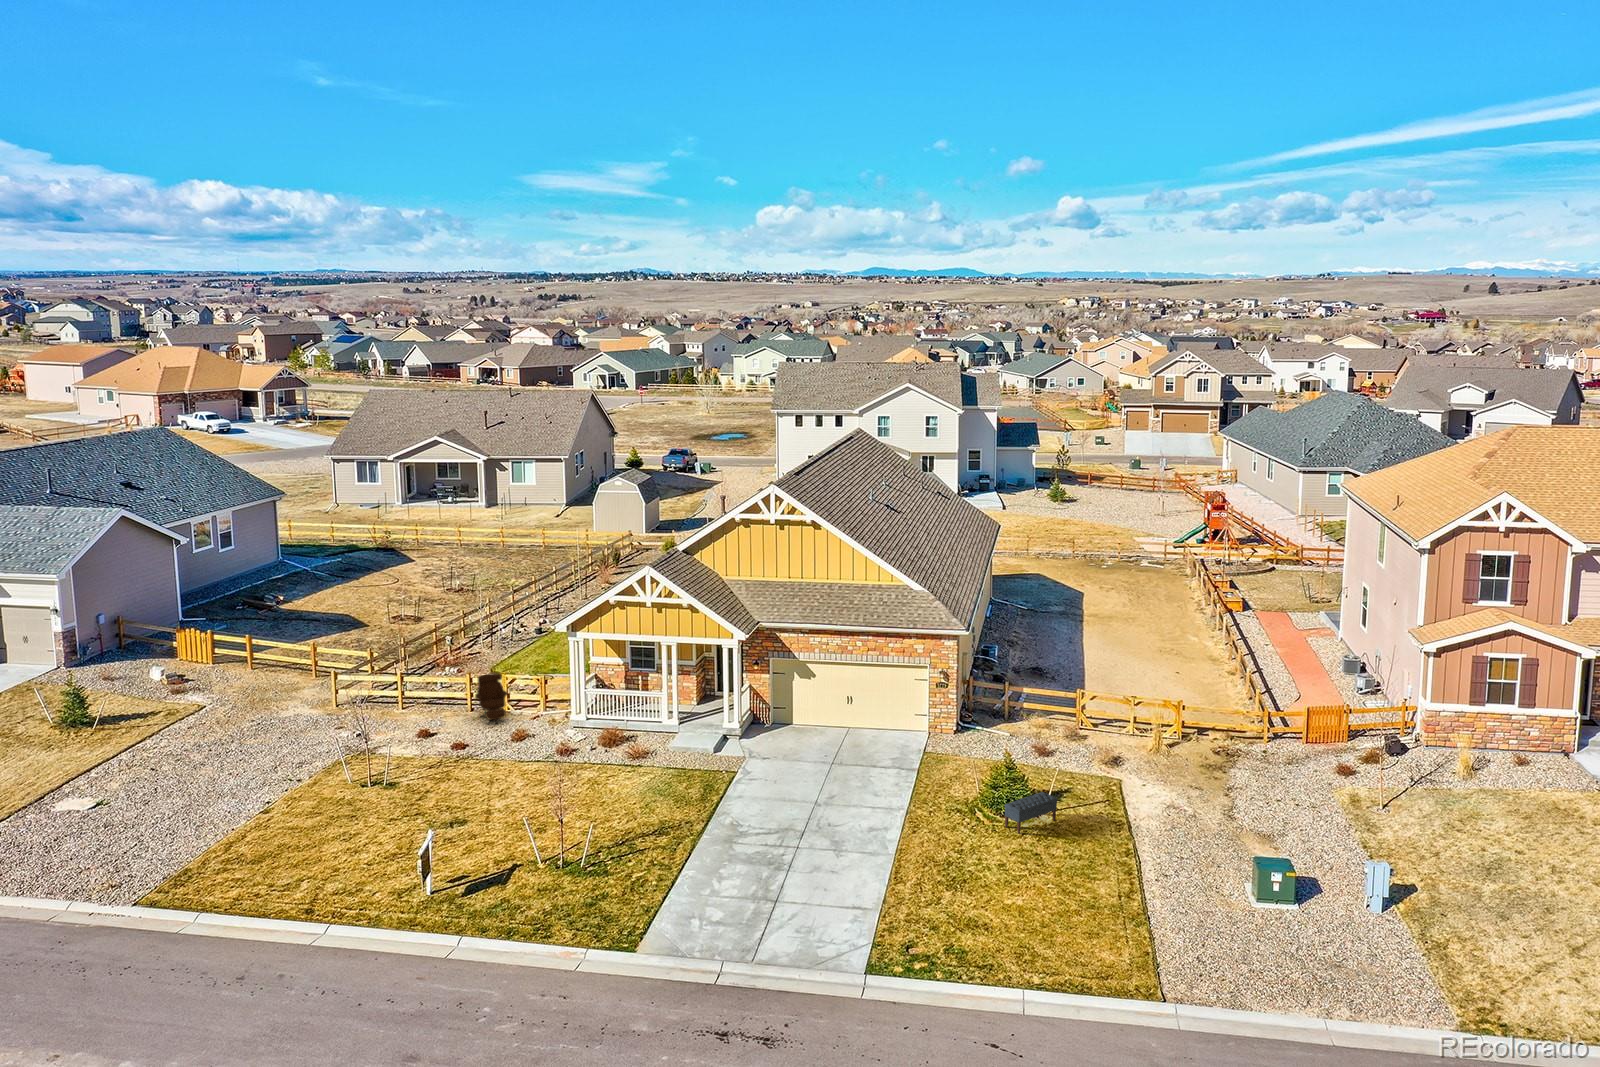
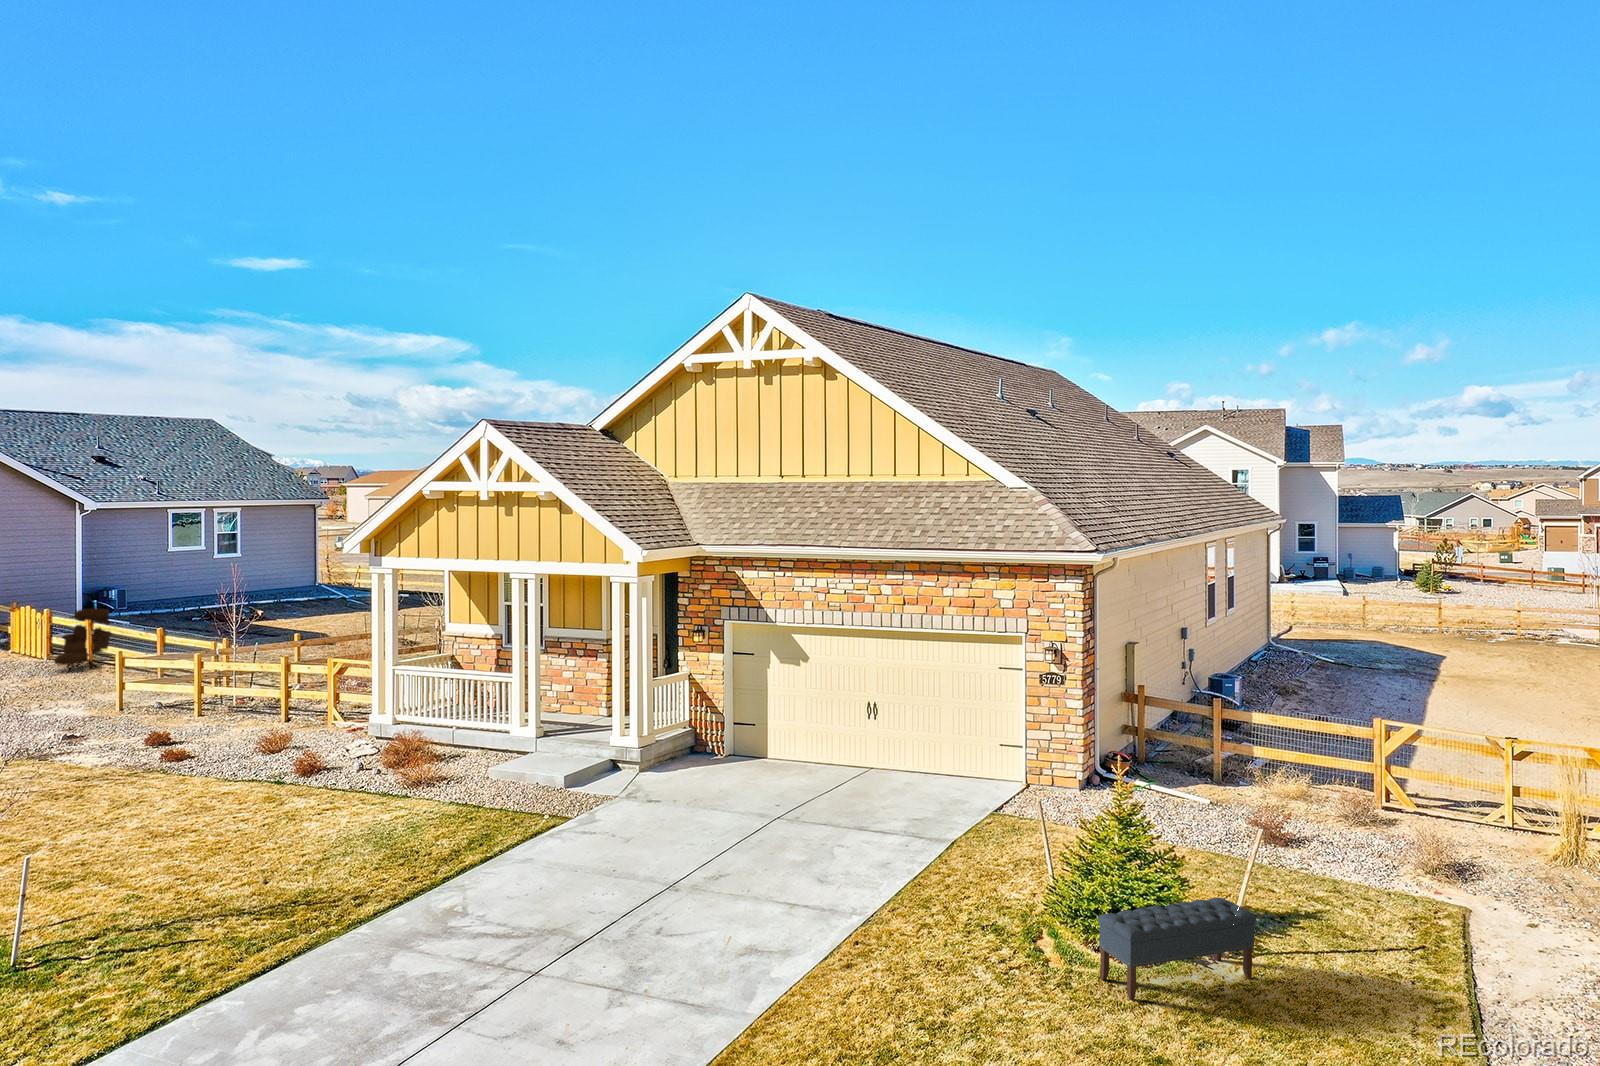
lounge chair: present [475,674,508,721] -> present [54,609,112,671]

